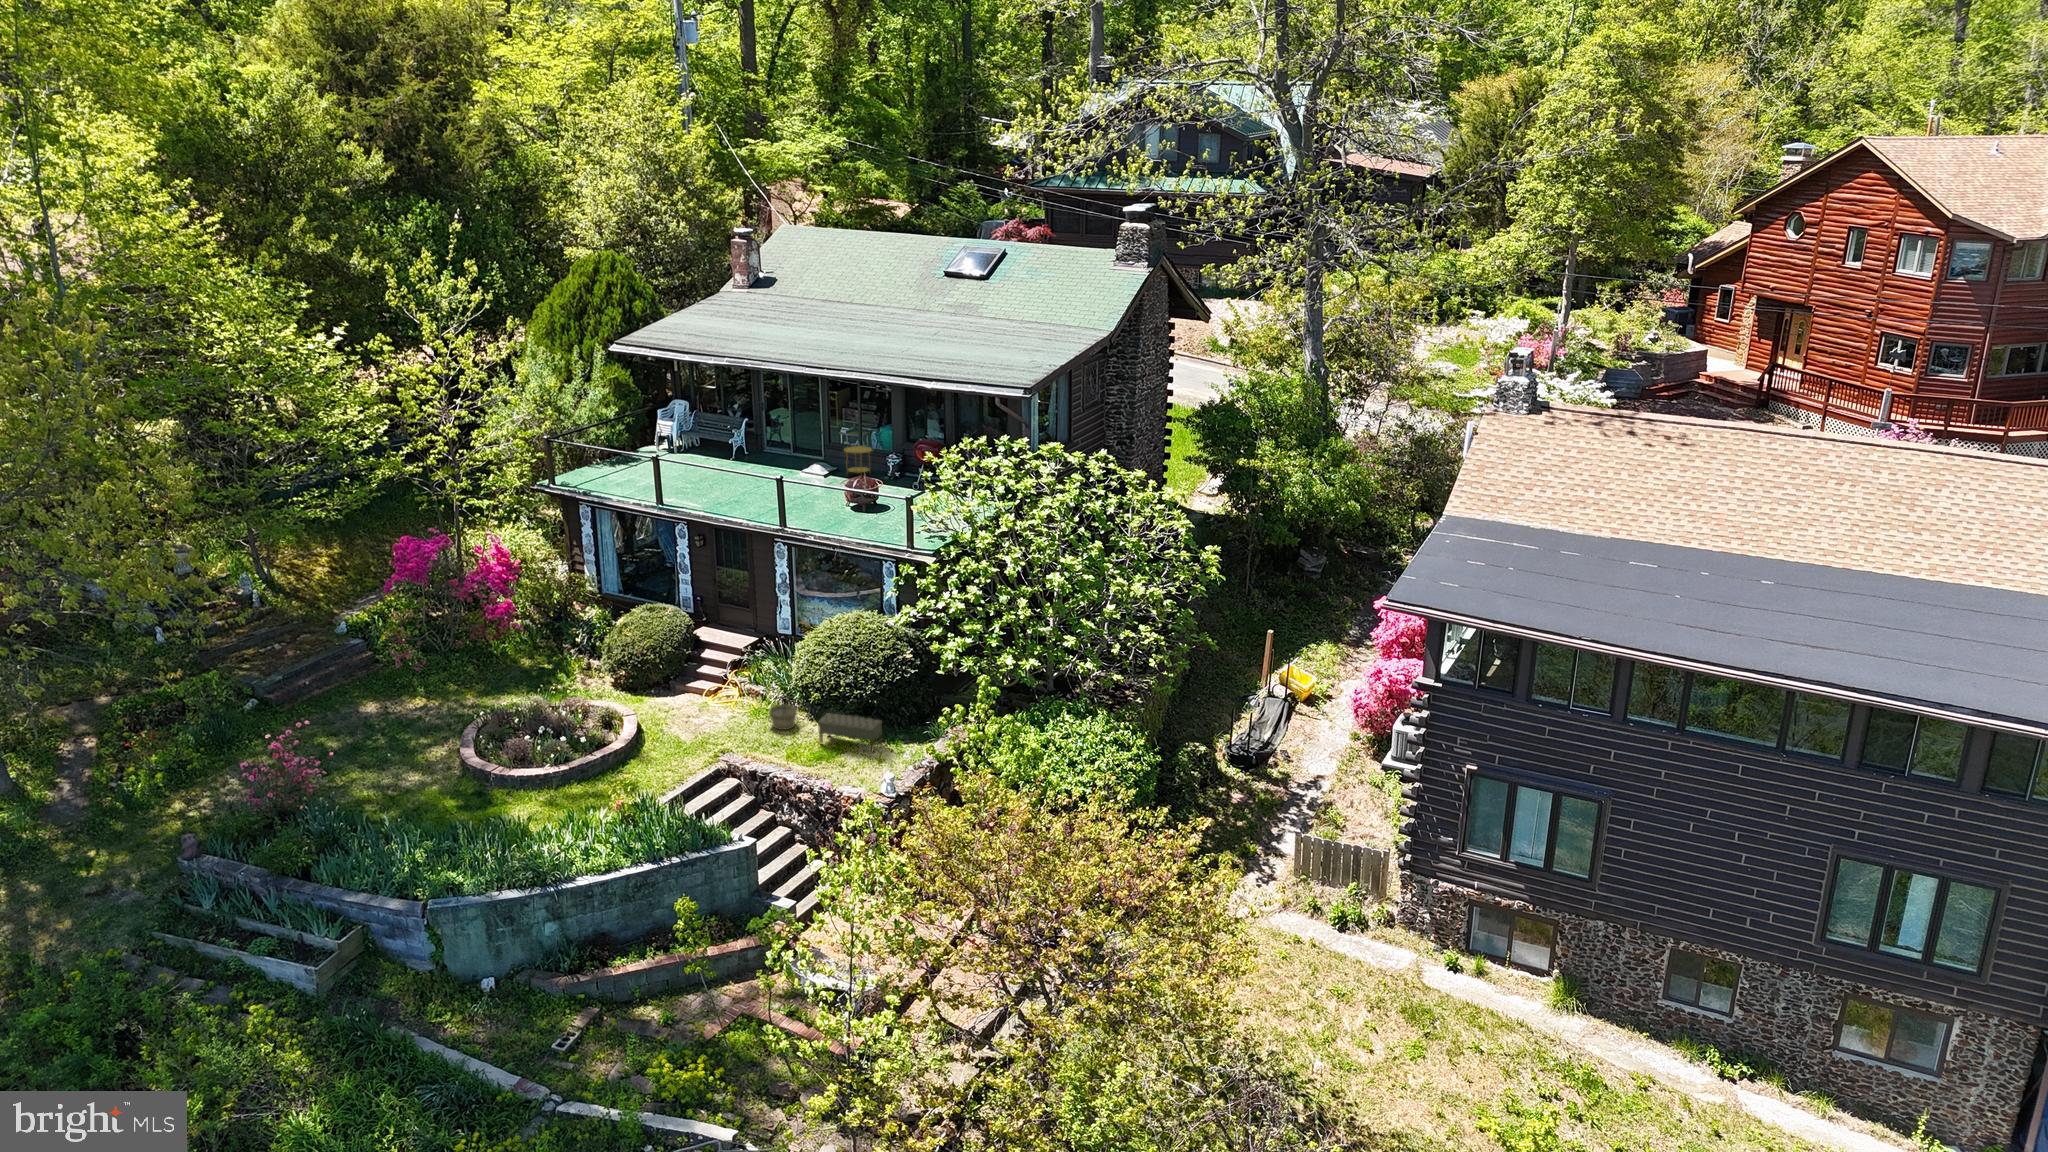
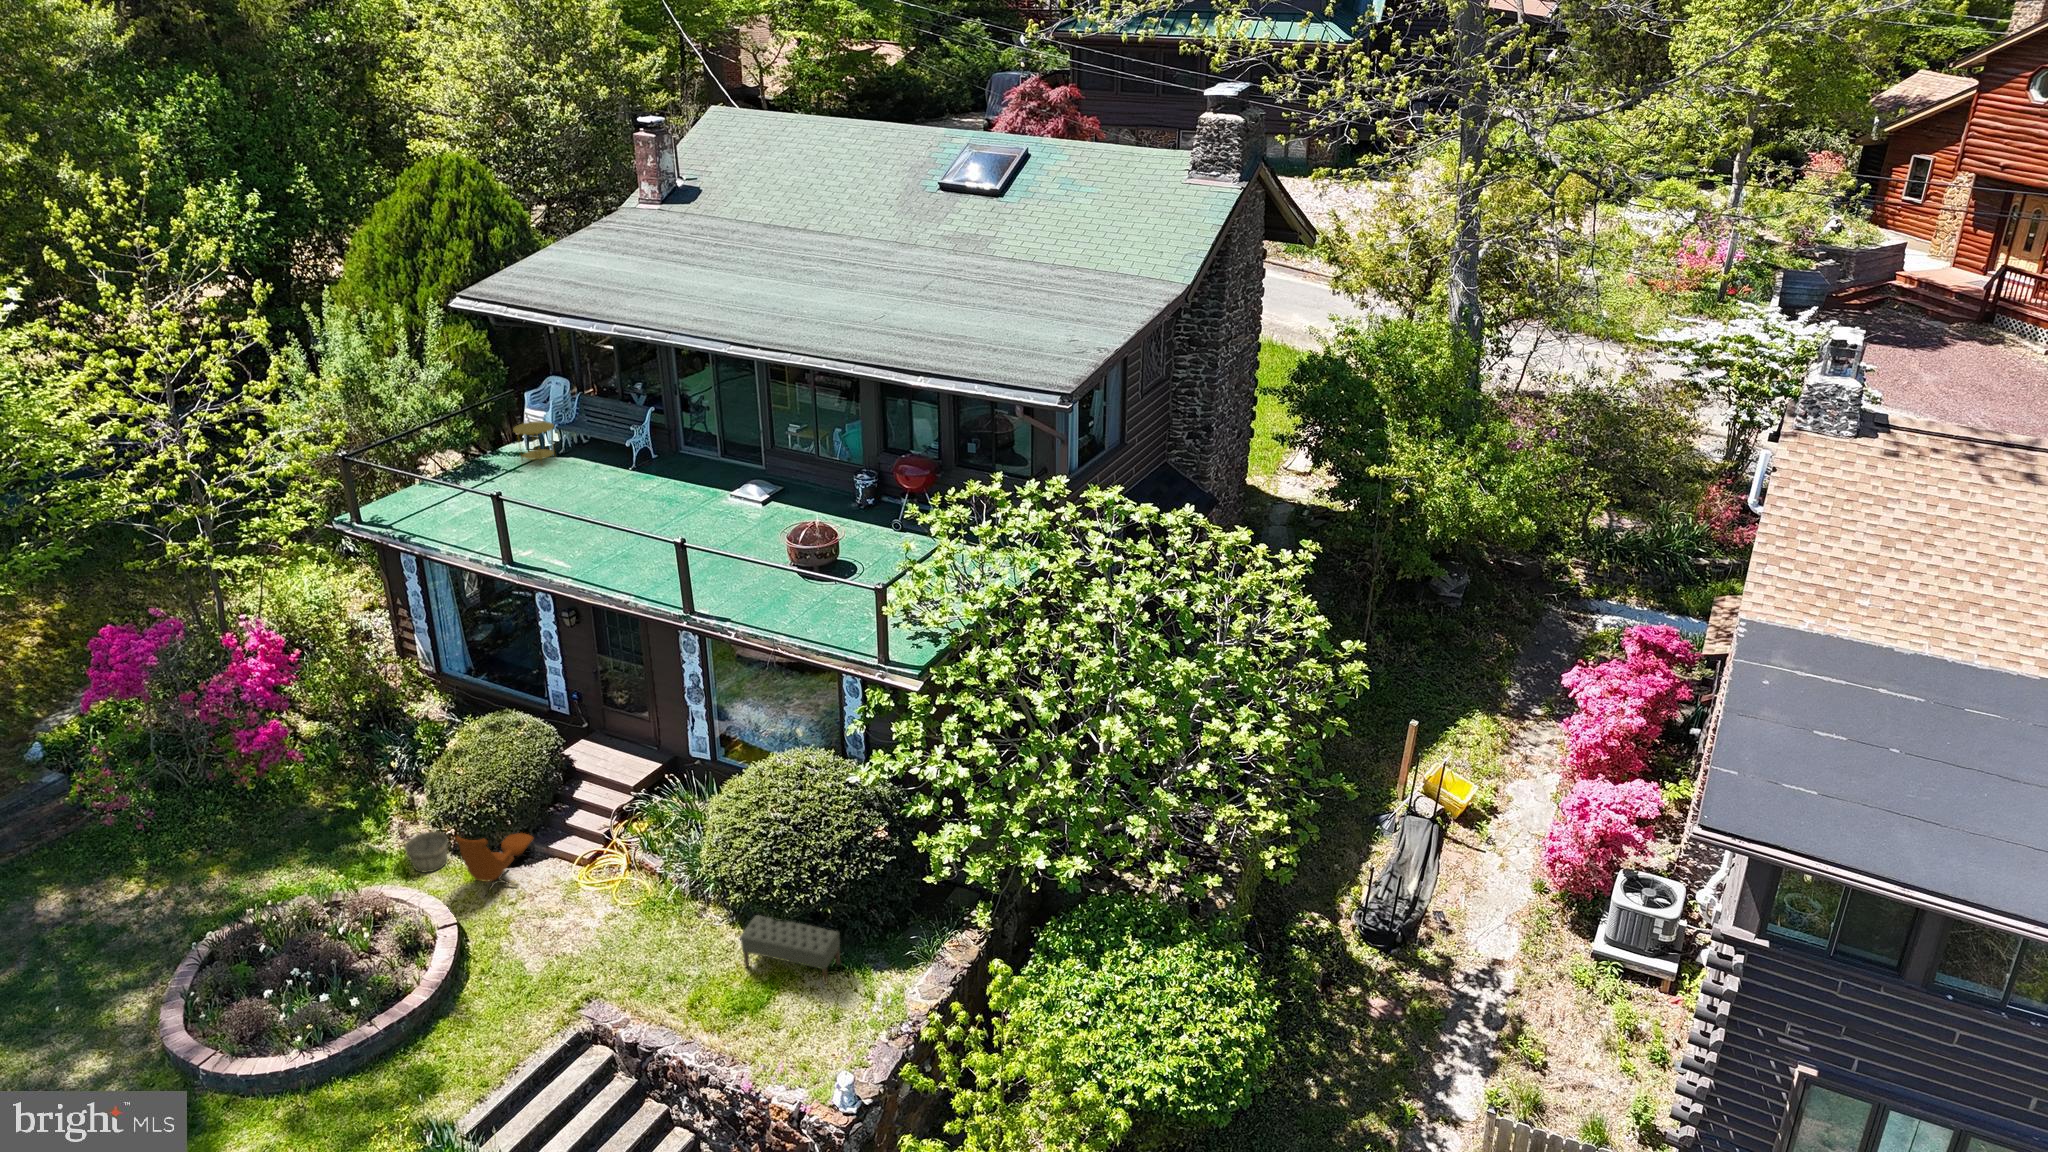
side table: present [844,446,872,473] -> present [513,421,556,460]
lounge chair: none [629,664,674,711] -> present [456,833,533,893]
wooden bucket: present [769,705,797,730] -> present [405,831,449,873]

